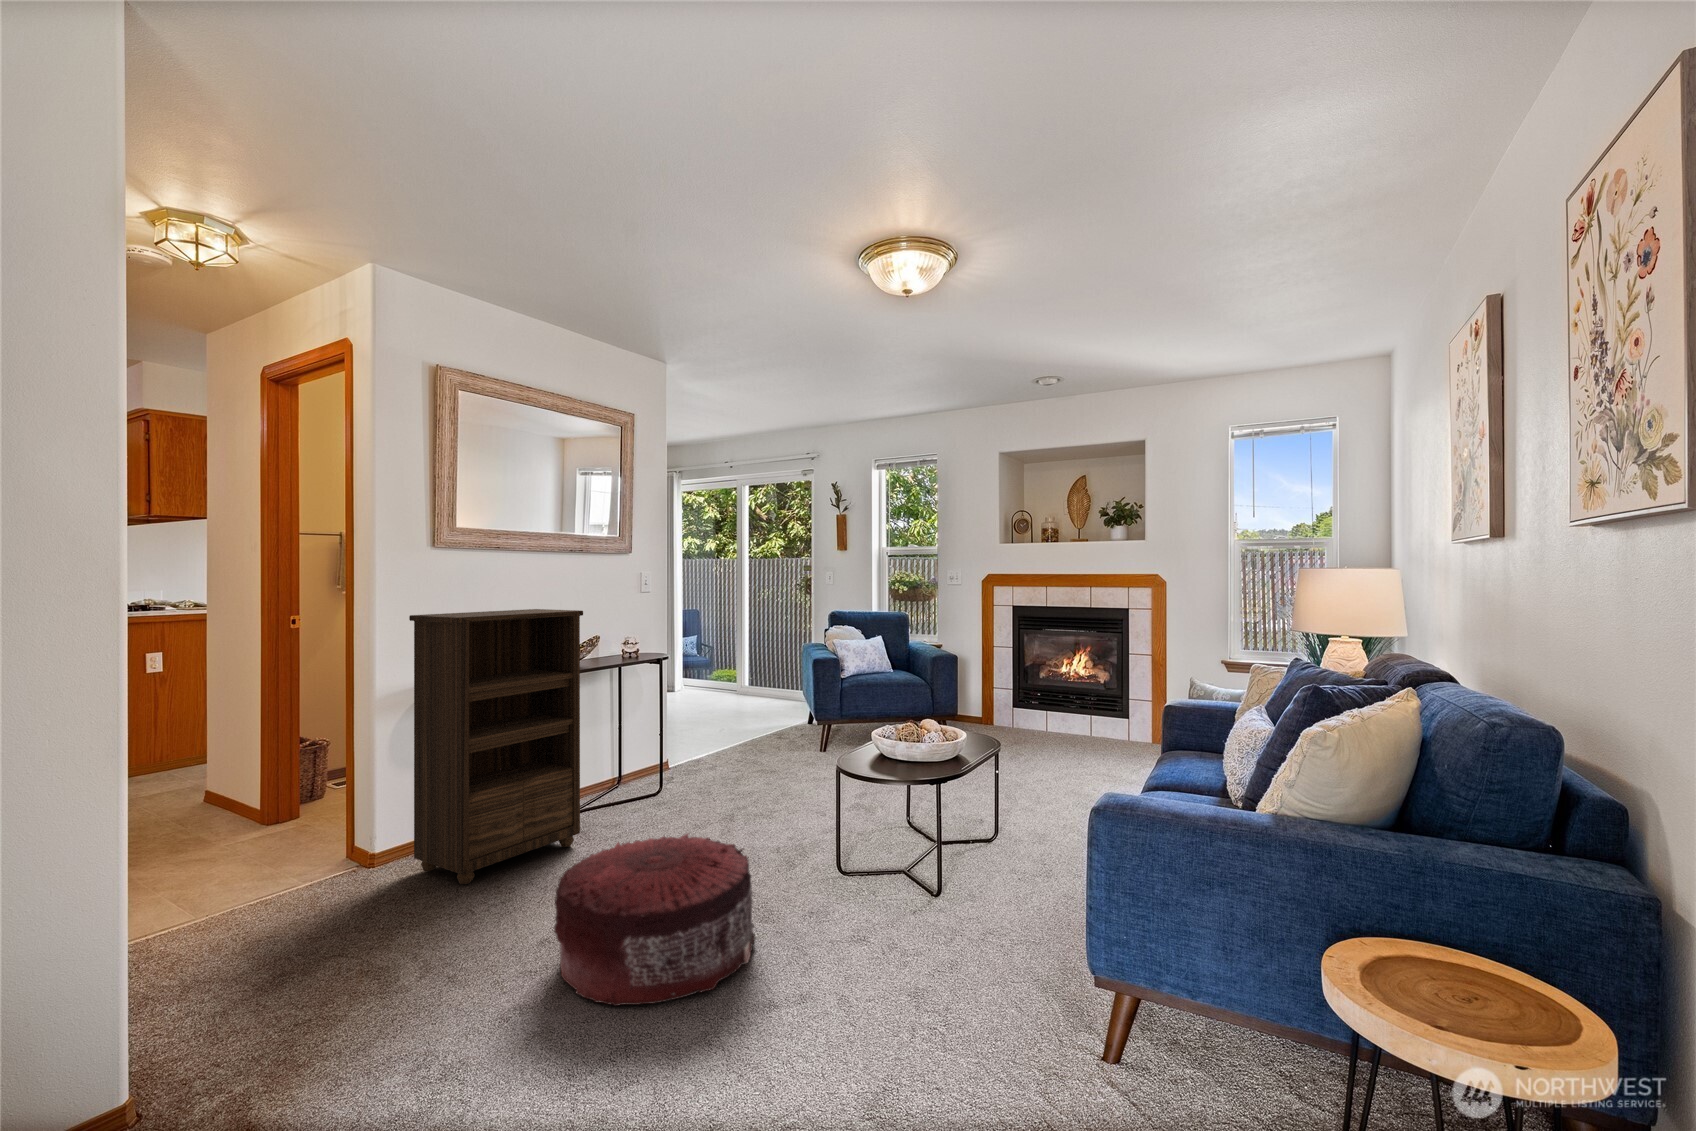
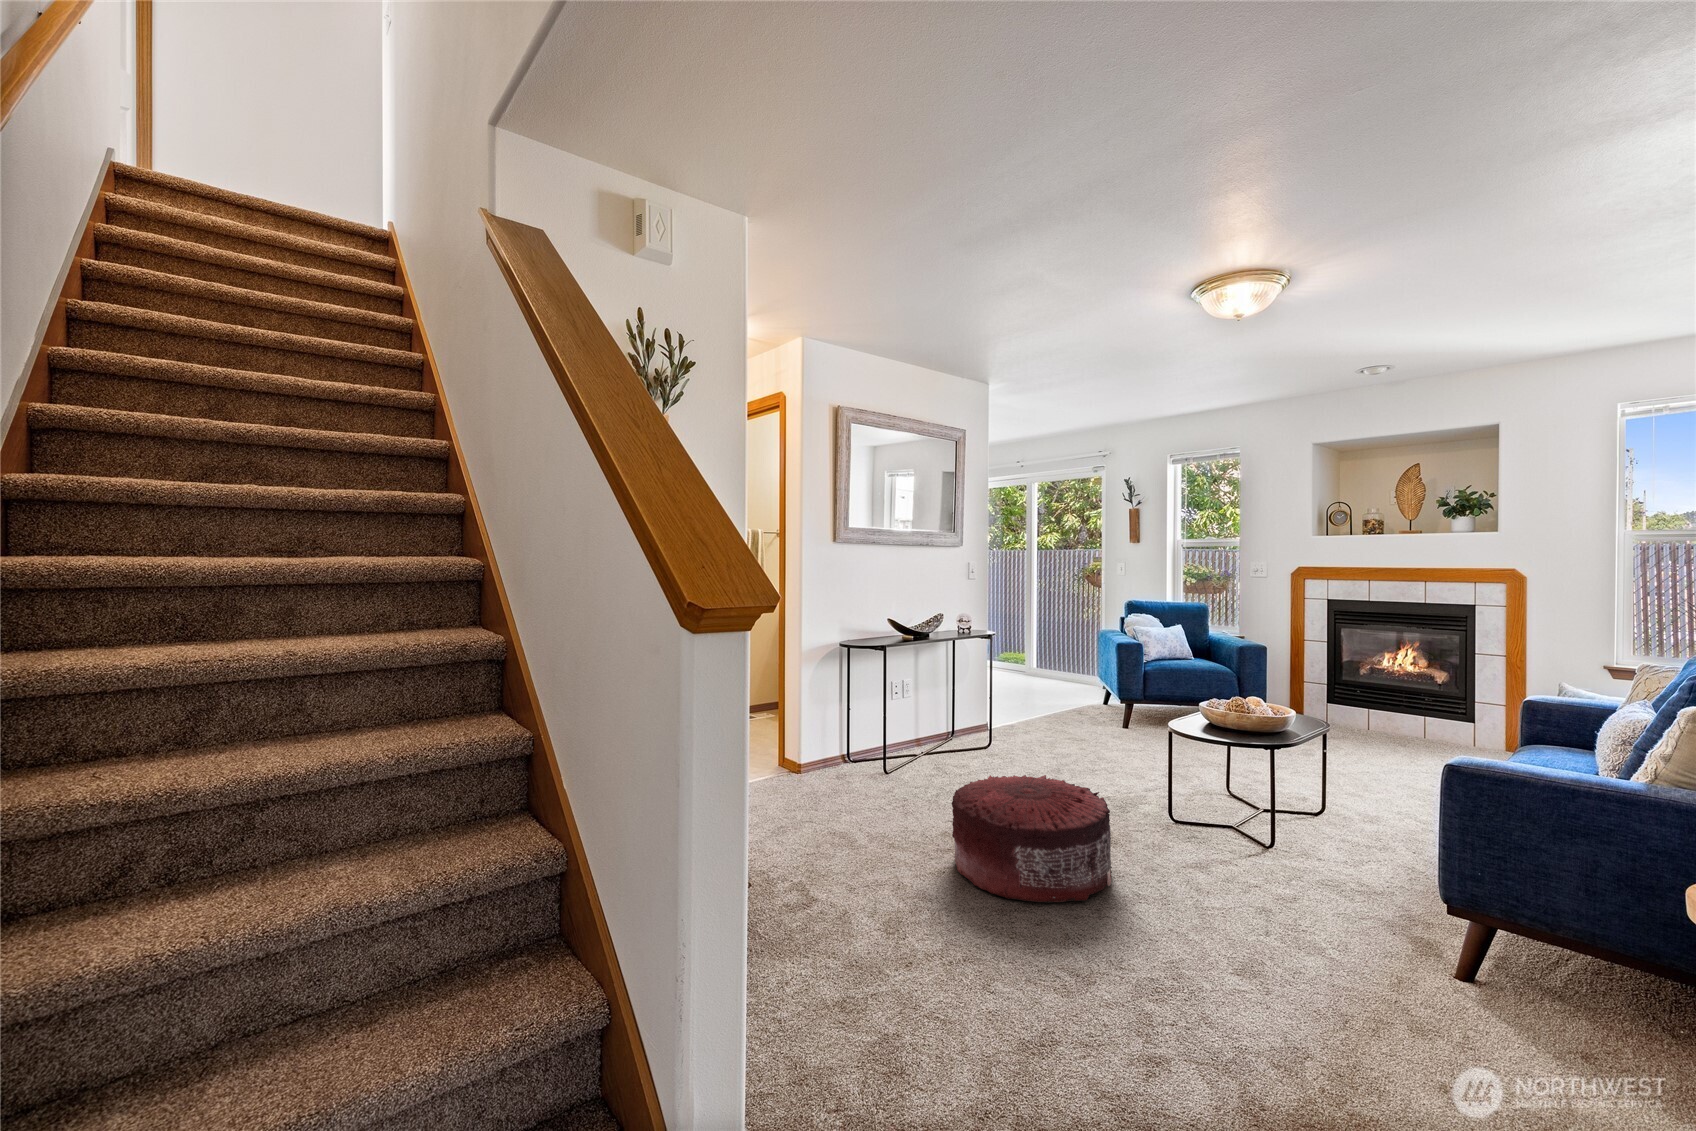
bookshelf: present [409,609,583,884] -> none [820,589,941,797]

